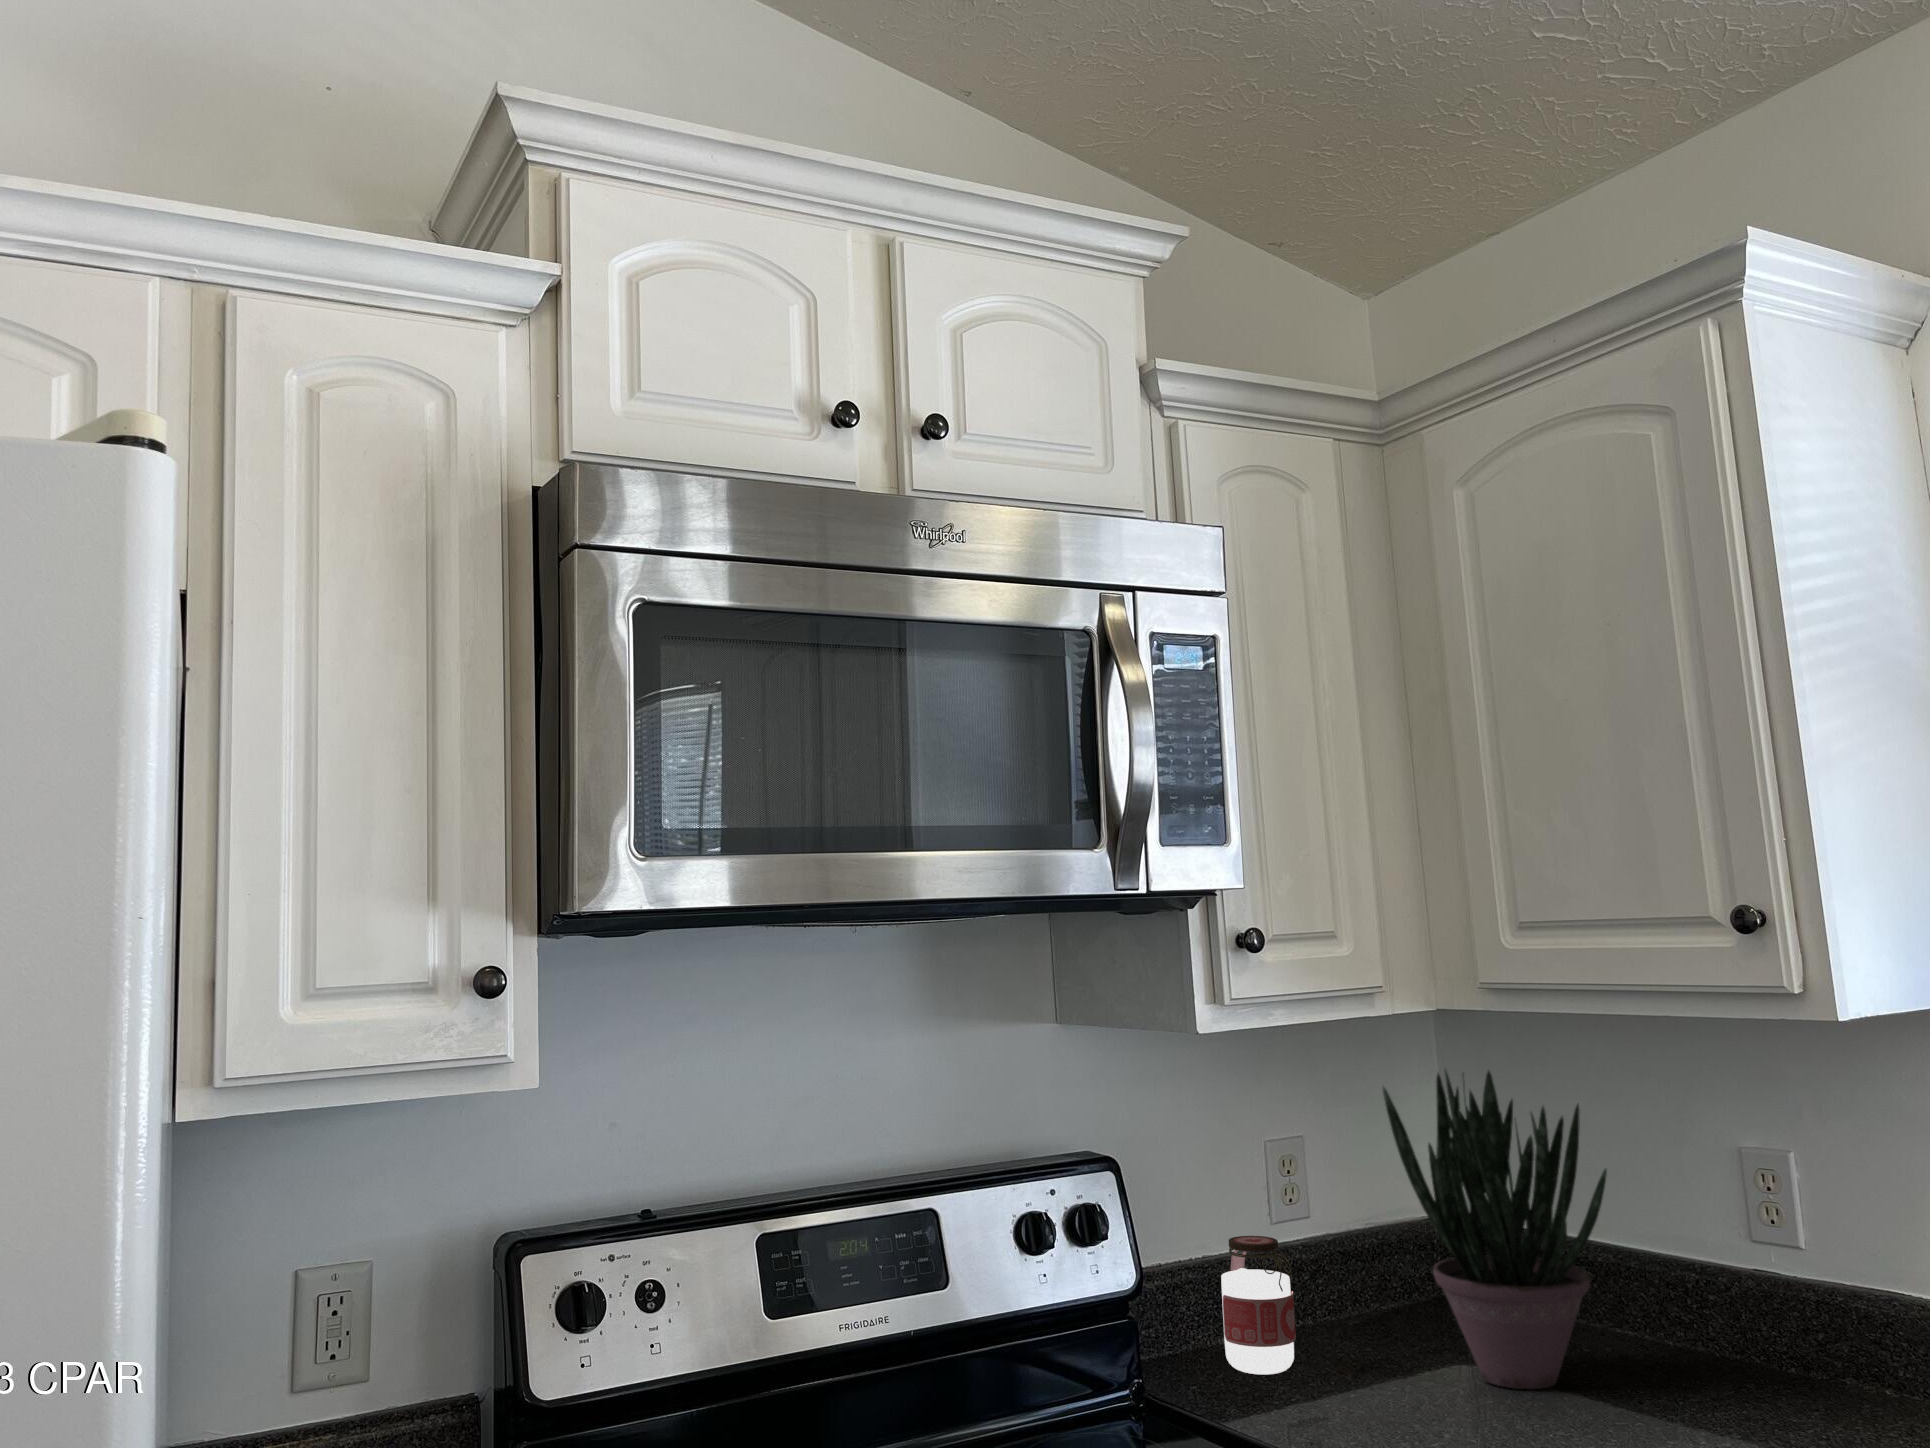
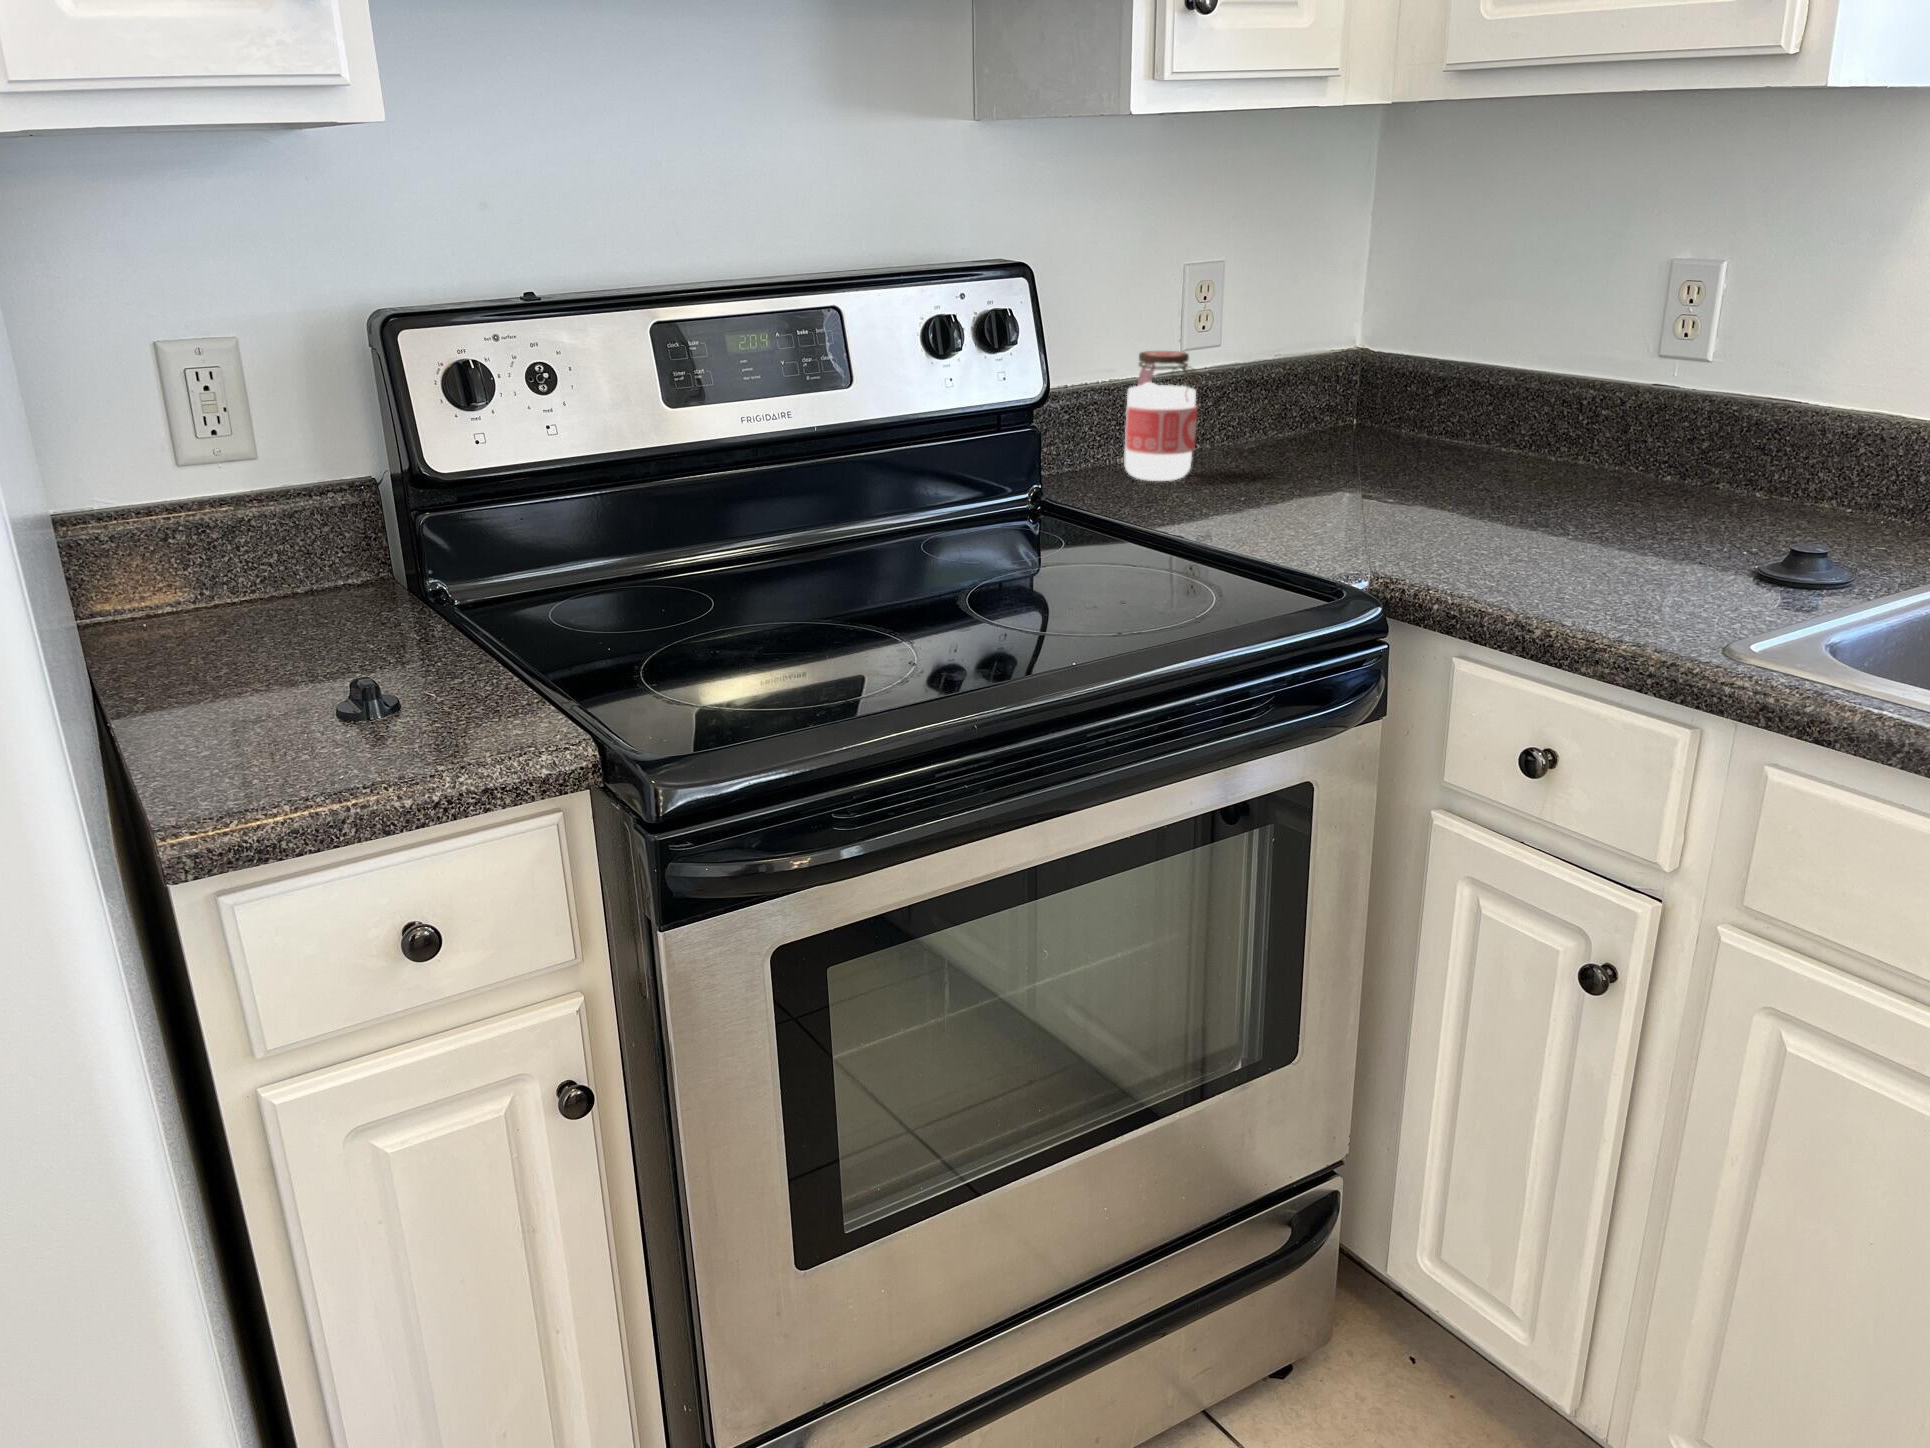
potted plant: present [1383,1070,1607,1389] -> none [1320,167,1538,491]

